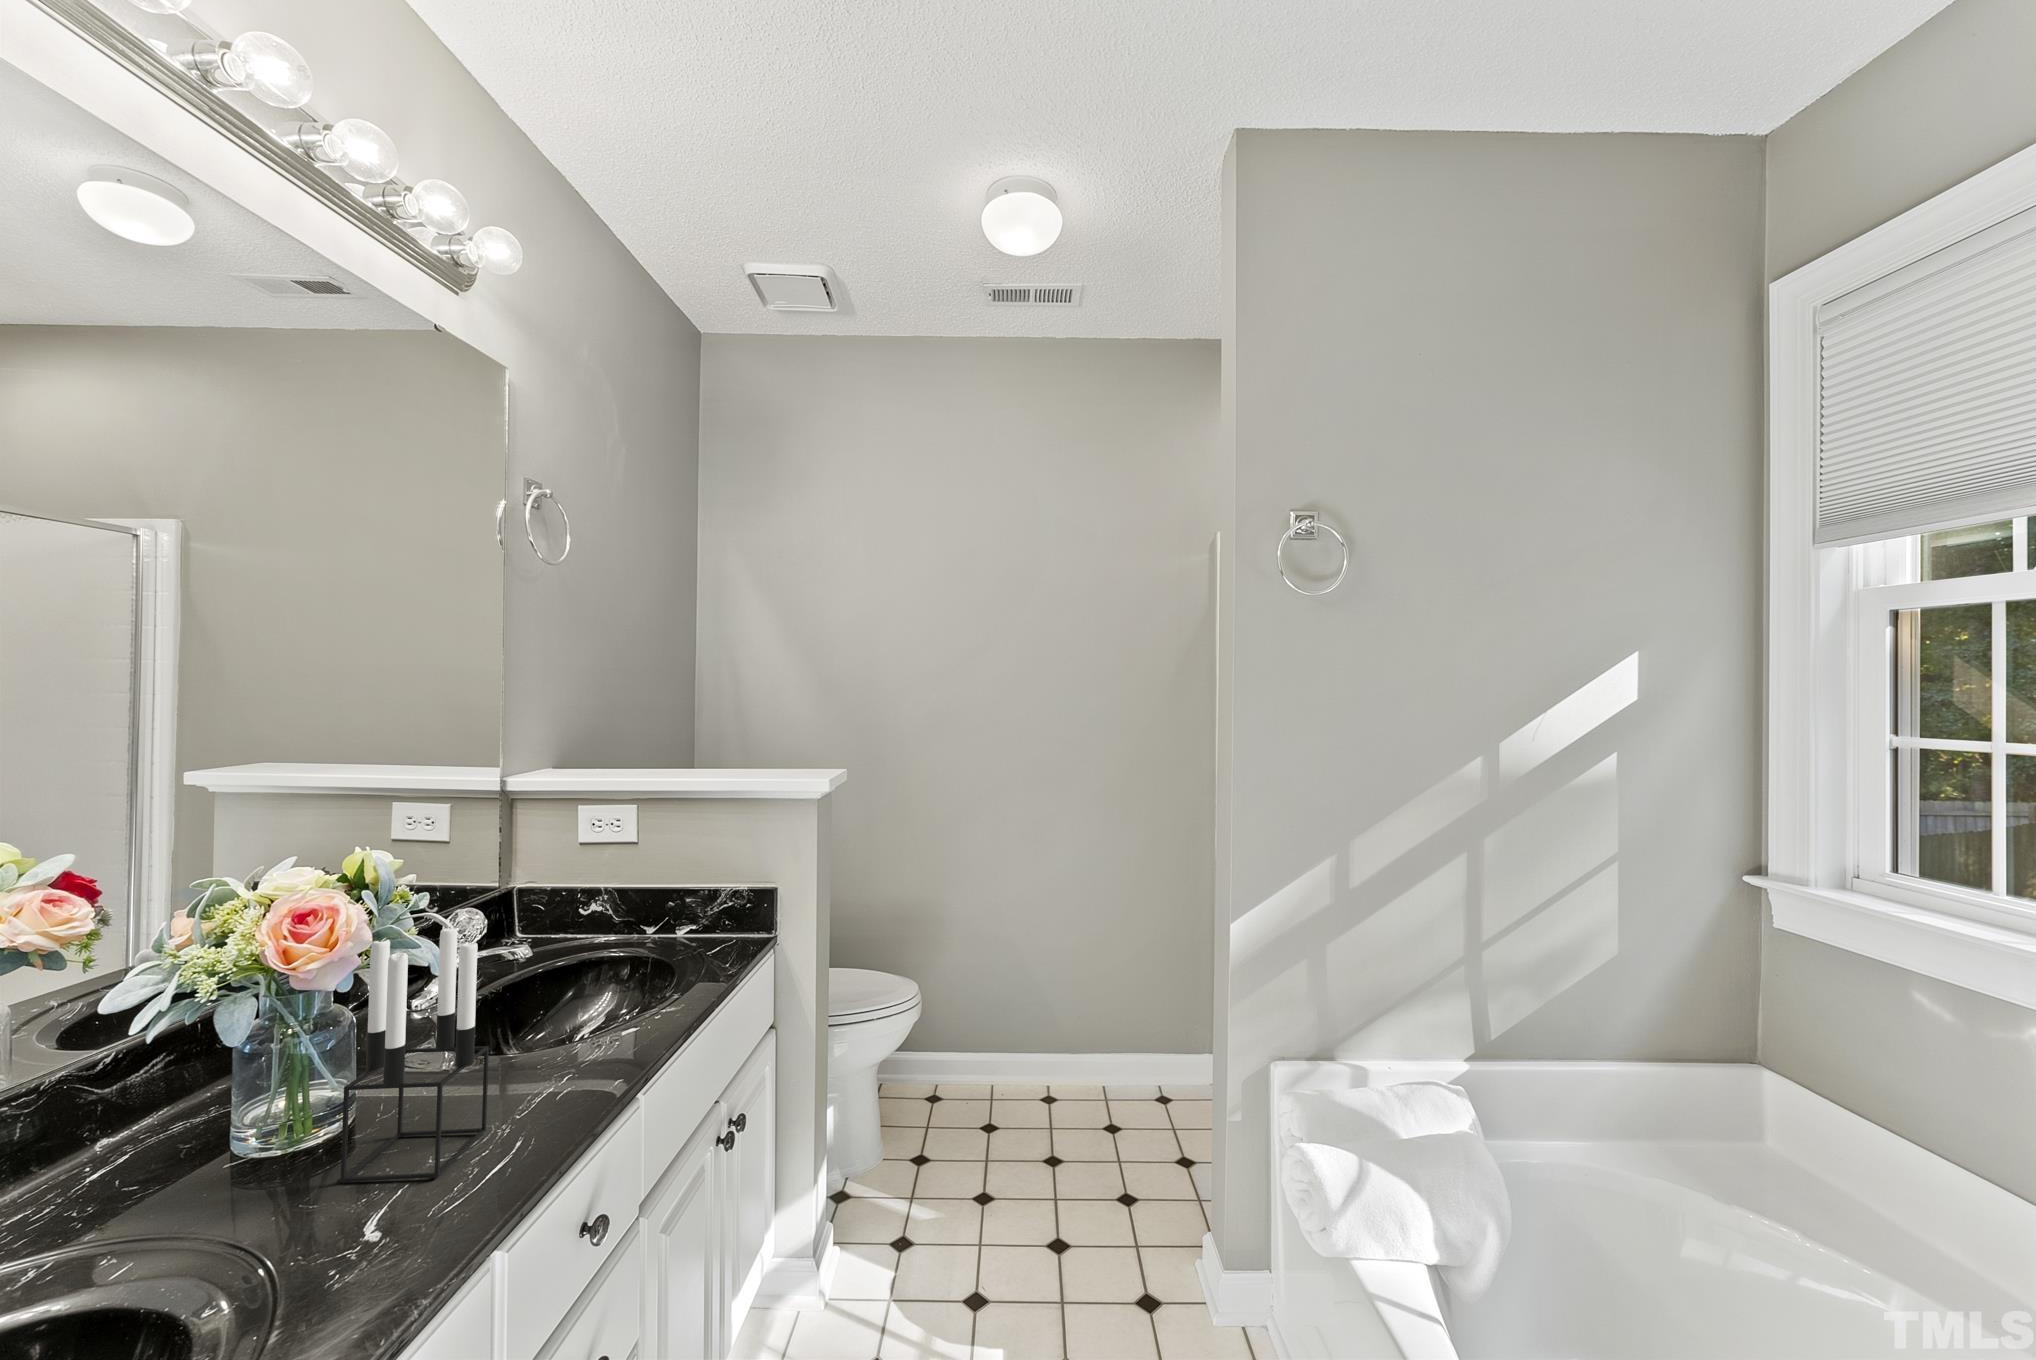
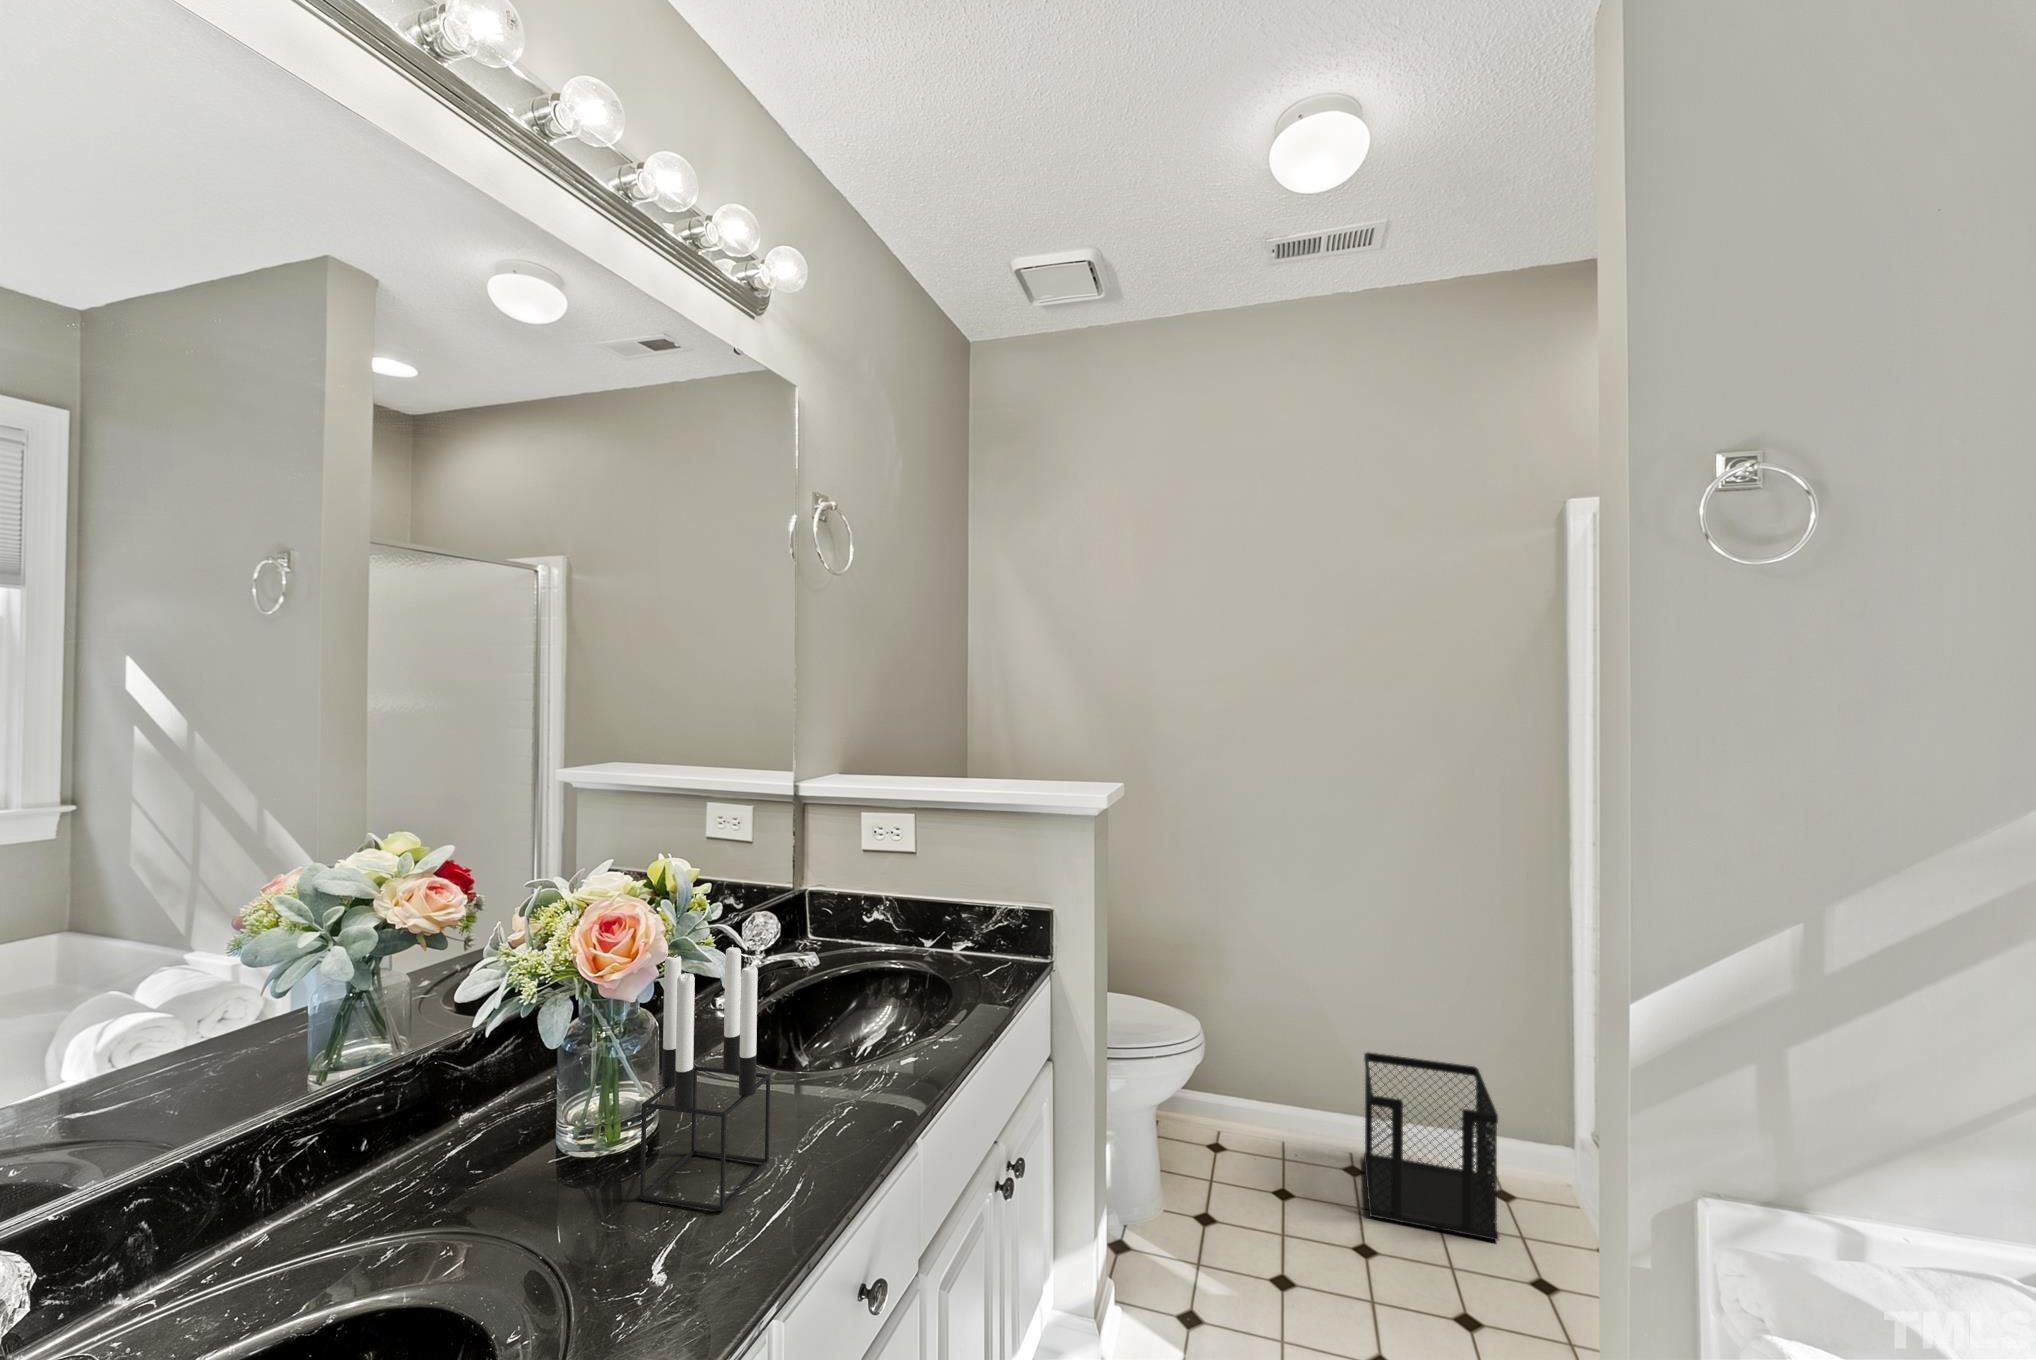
wastebasket: none [1048,995,1146,1132] -> present [1364,1052,1499,1240]

